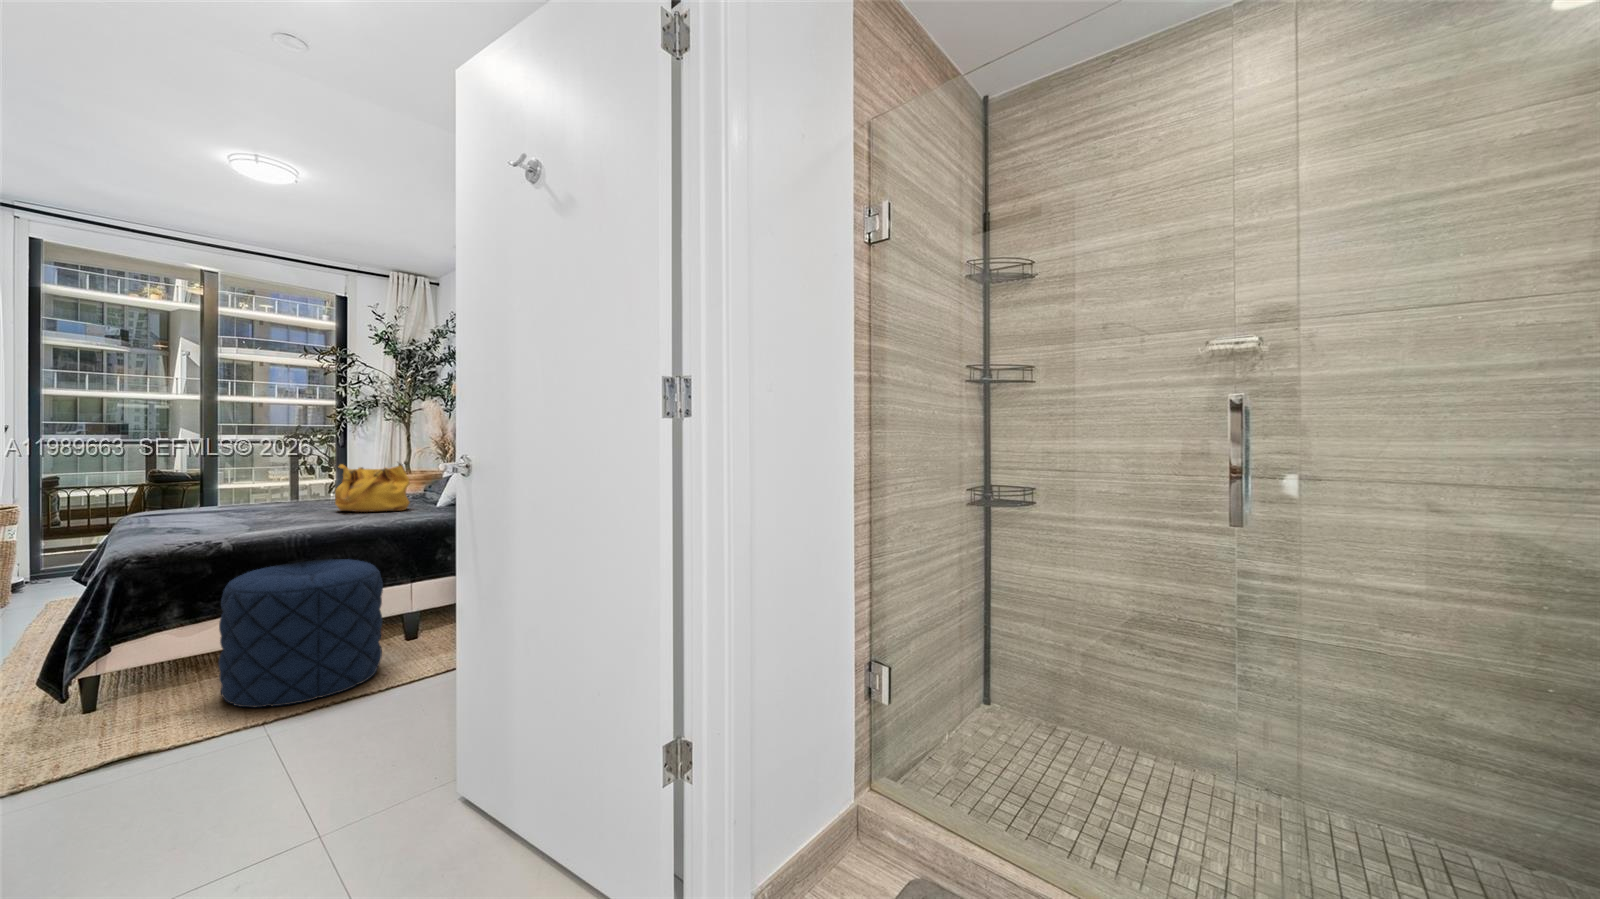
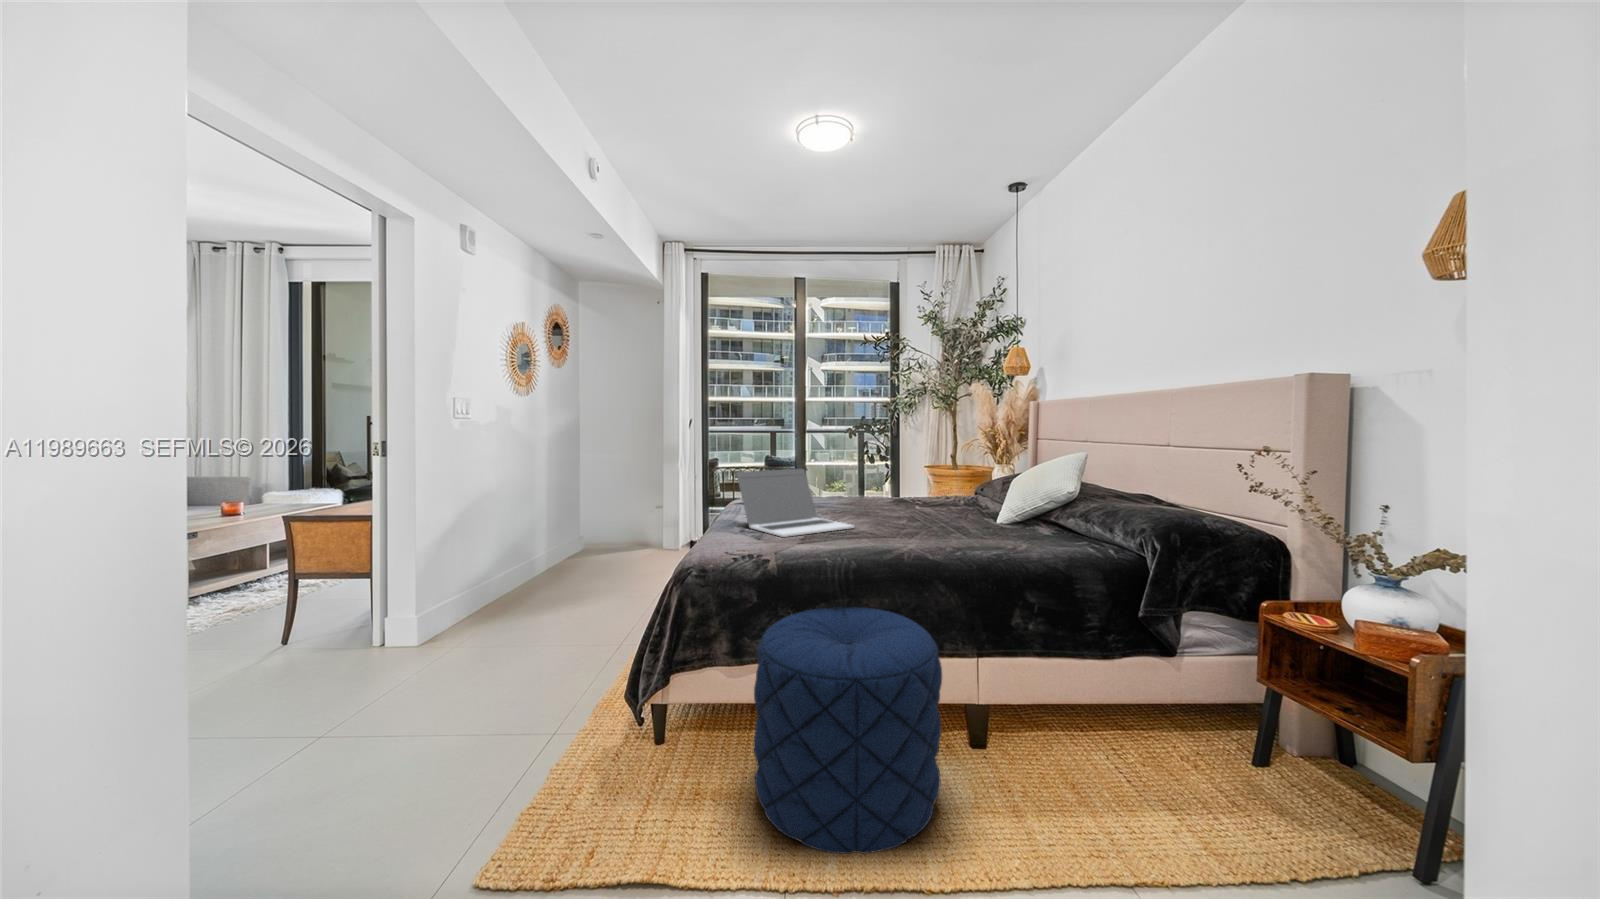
handbag: present [335,463,410,512] -> none [885,461,967,530]
laptop: none [162,471,304,525] -> present [737,469,854,537]

